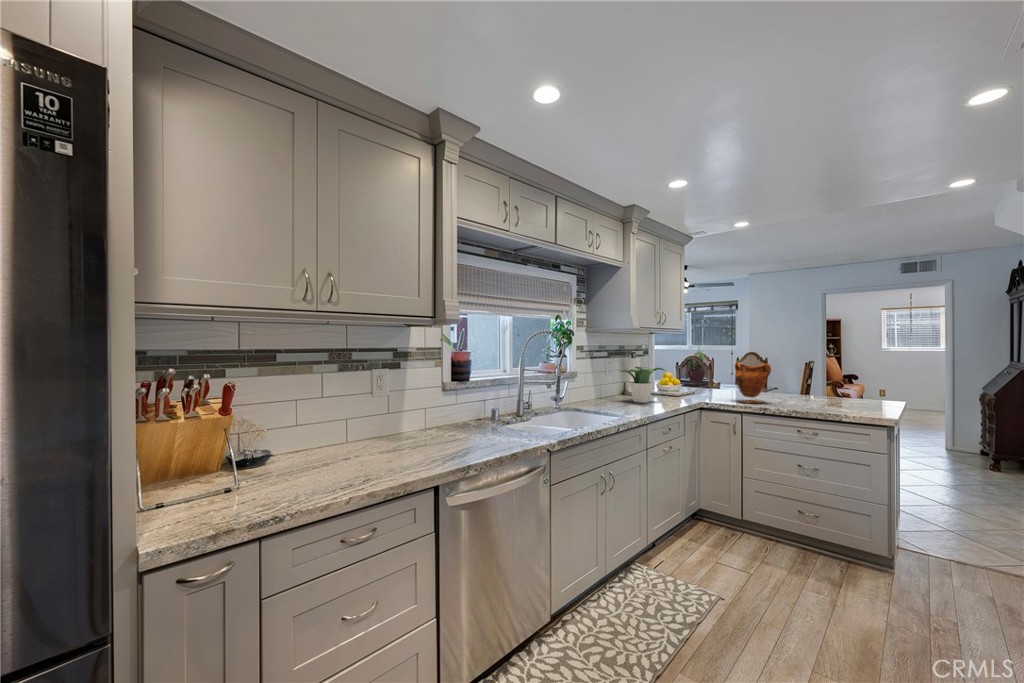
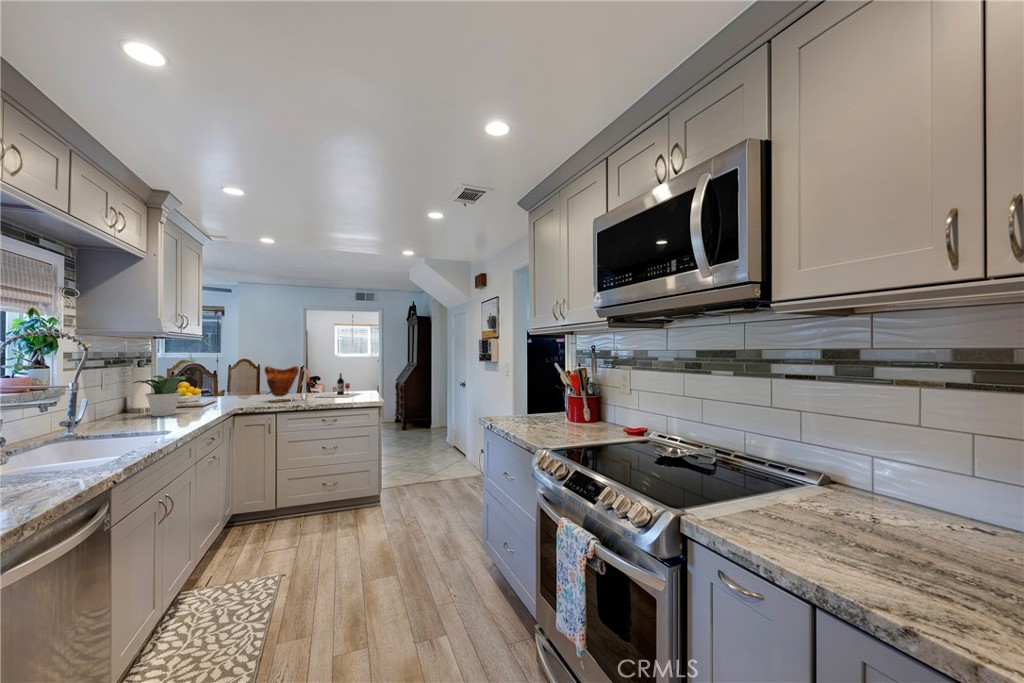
wine bottle: none [793,376,868,409] -> present [318,373,358,397]

